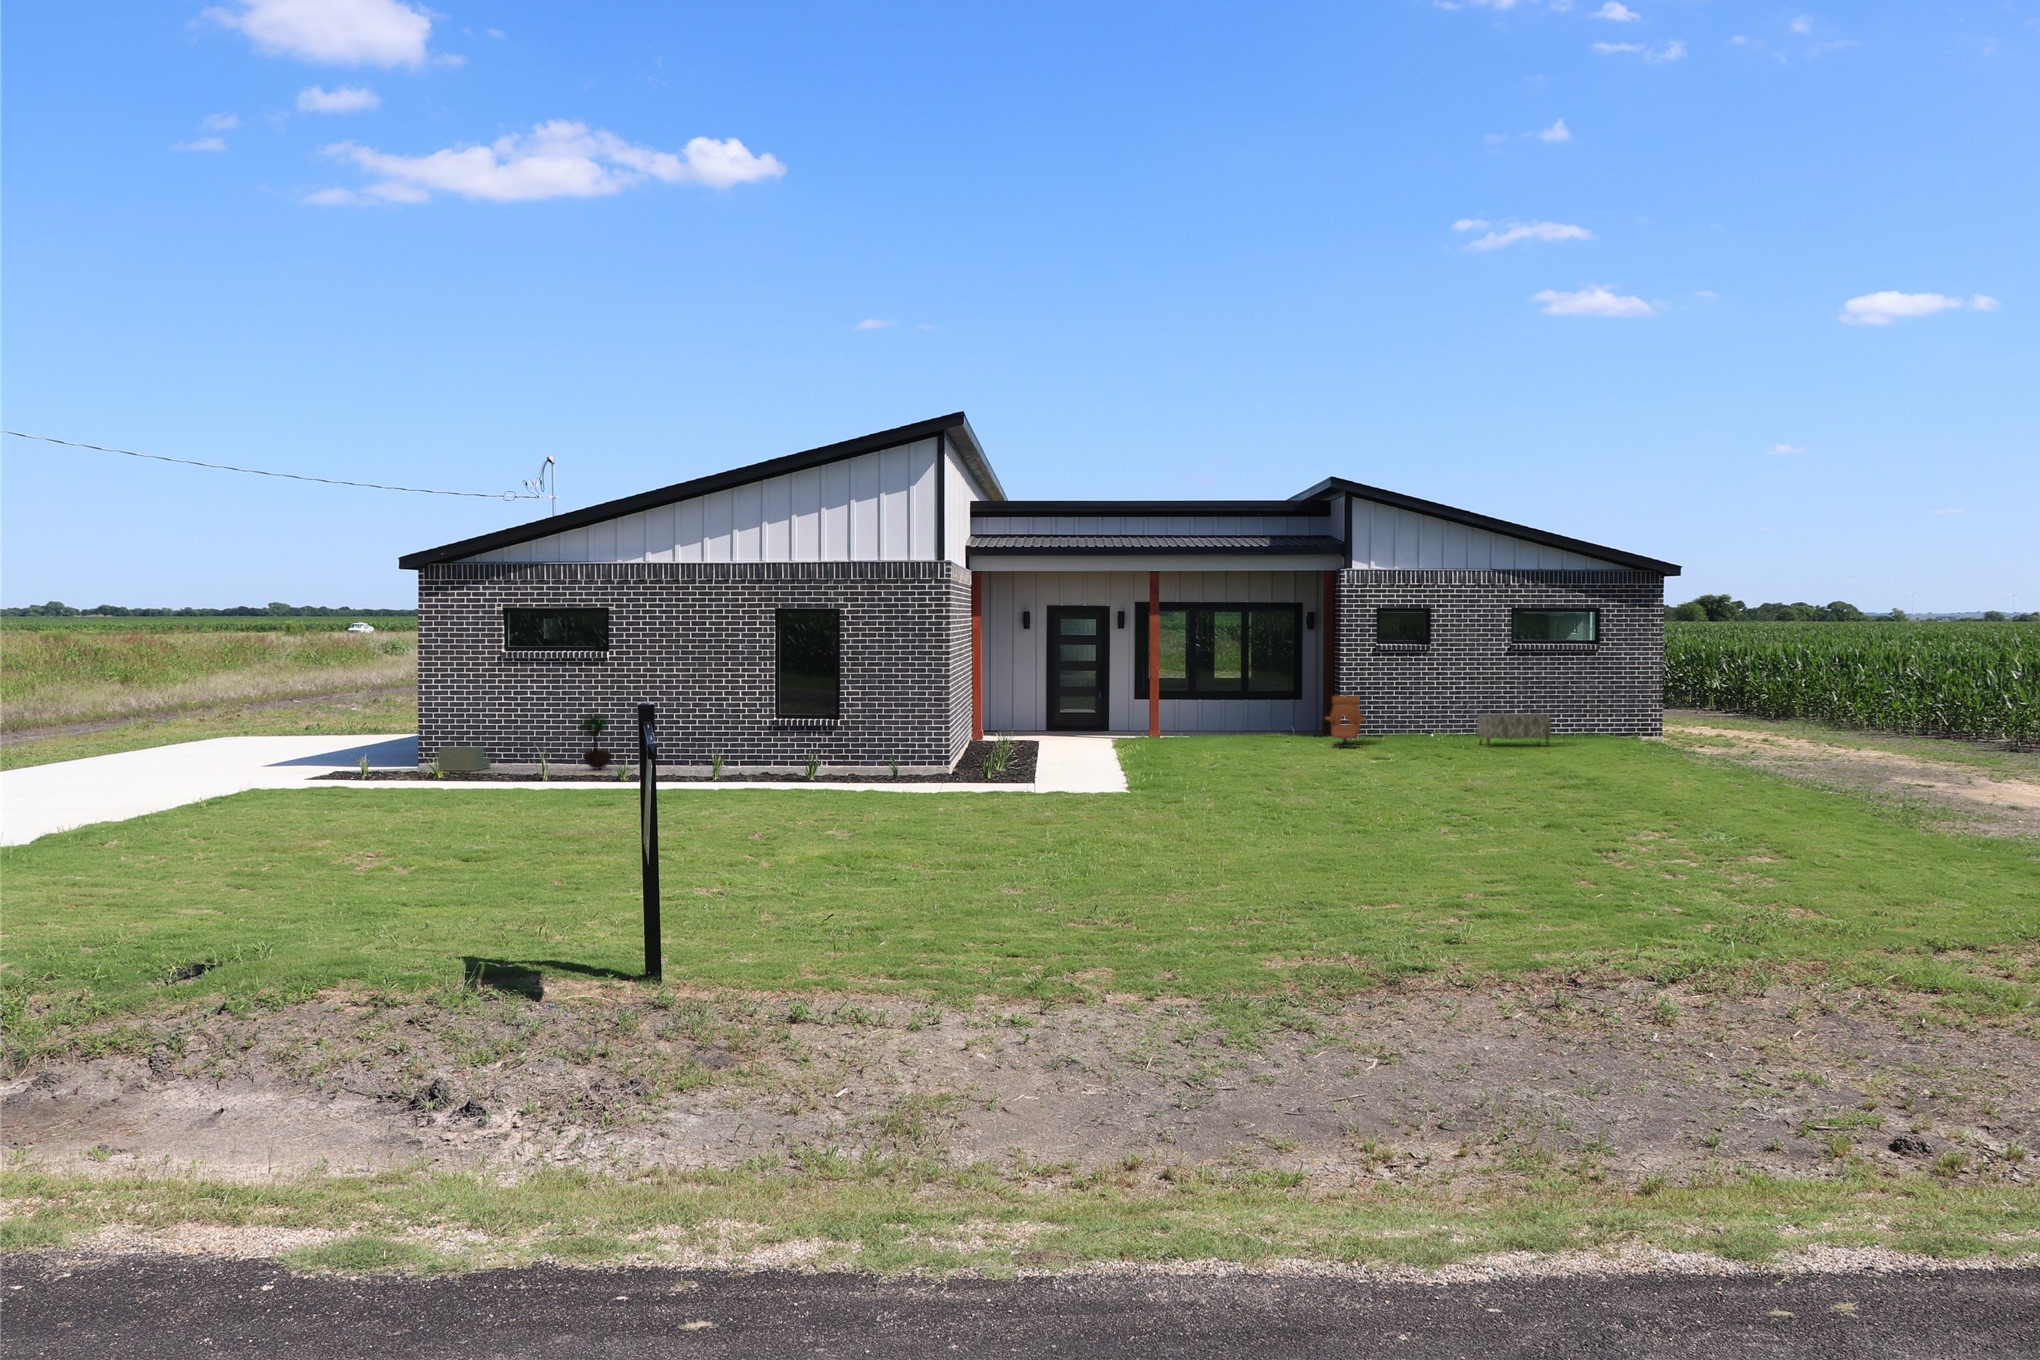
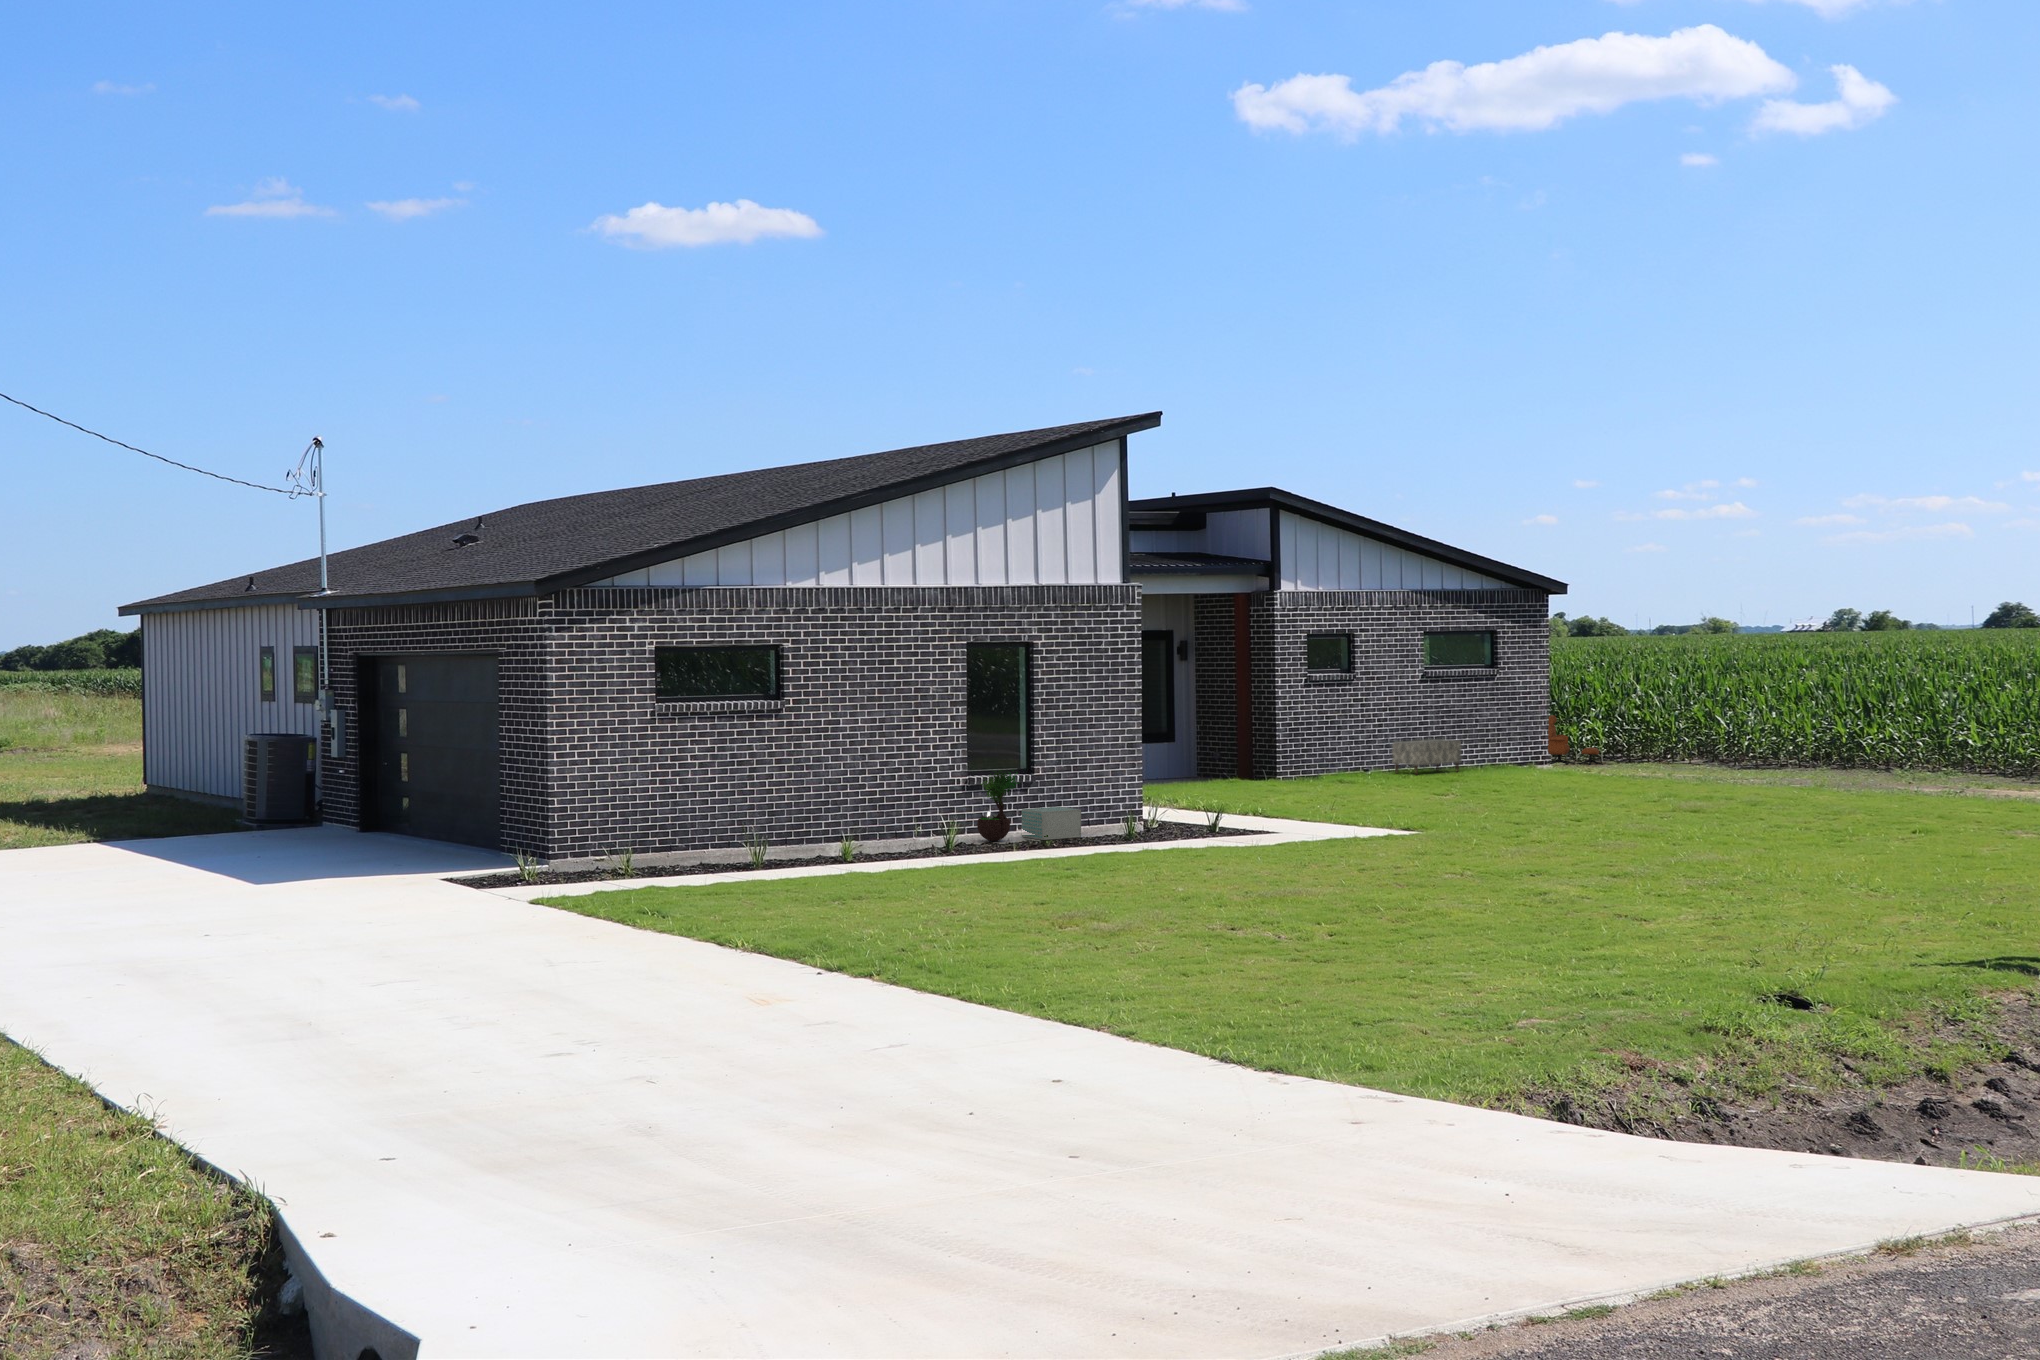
lounge chair: present [1325,696,1366,748] -> present [1545,715,1603,765]
potted tree: present [577,712,611,769] -> present [977,770,1018,841]
storage box: present [438,746,491,771] -> present [1022,807,1081,840]

